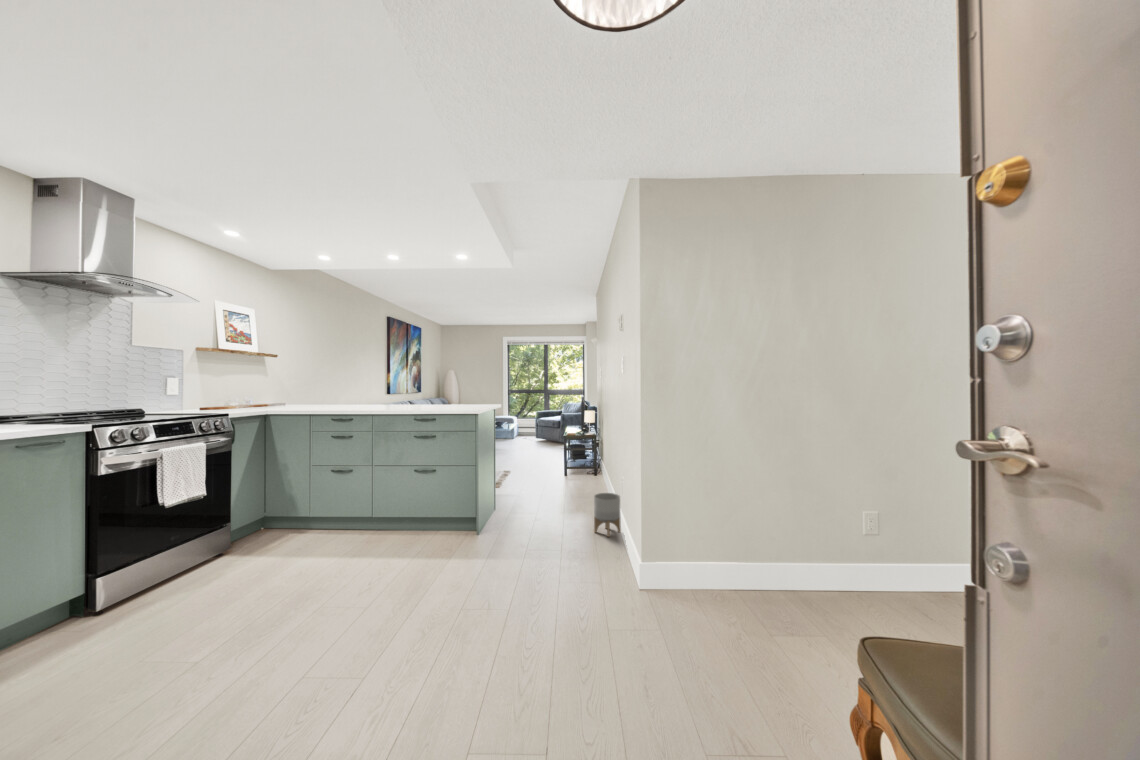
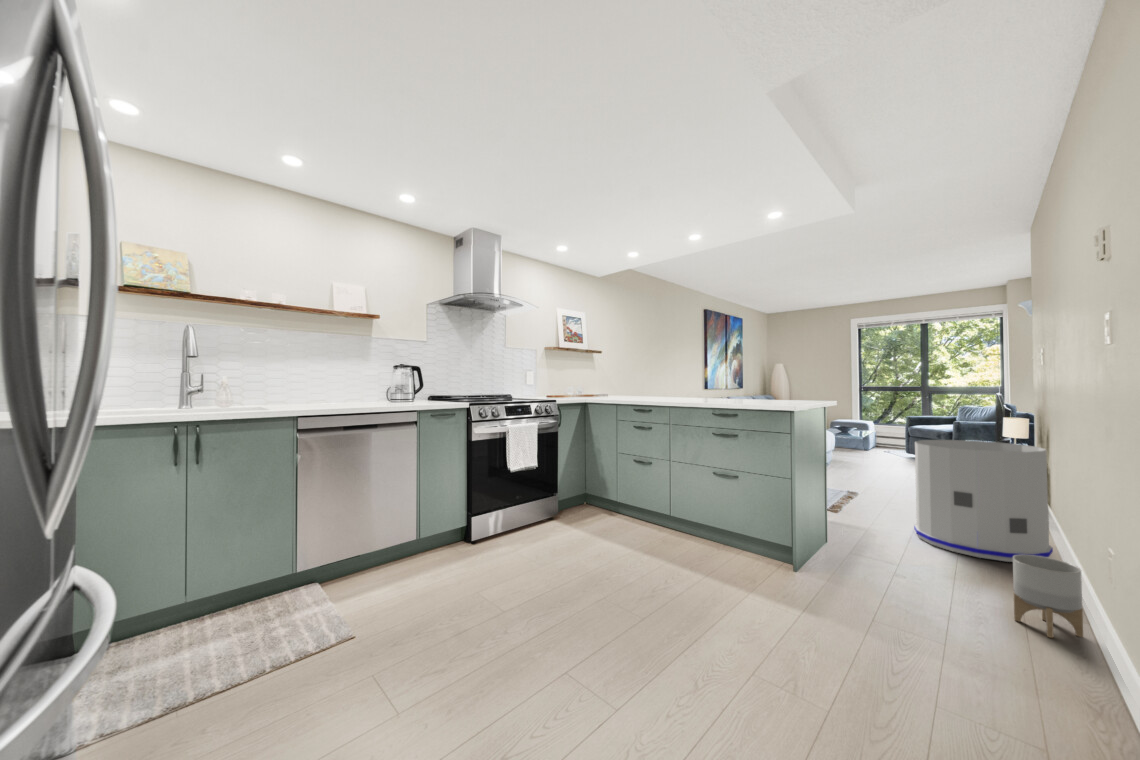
trash can: none [545,428,608,501] -> present [914,440,1053,562]

